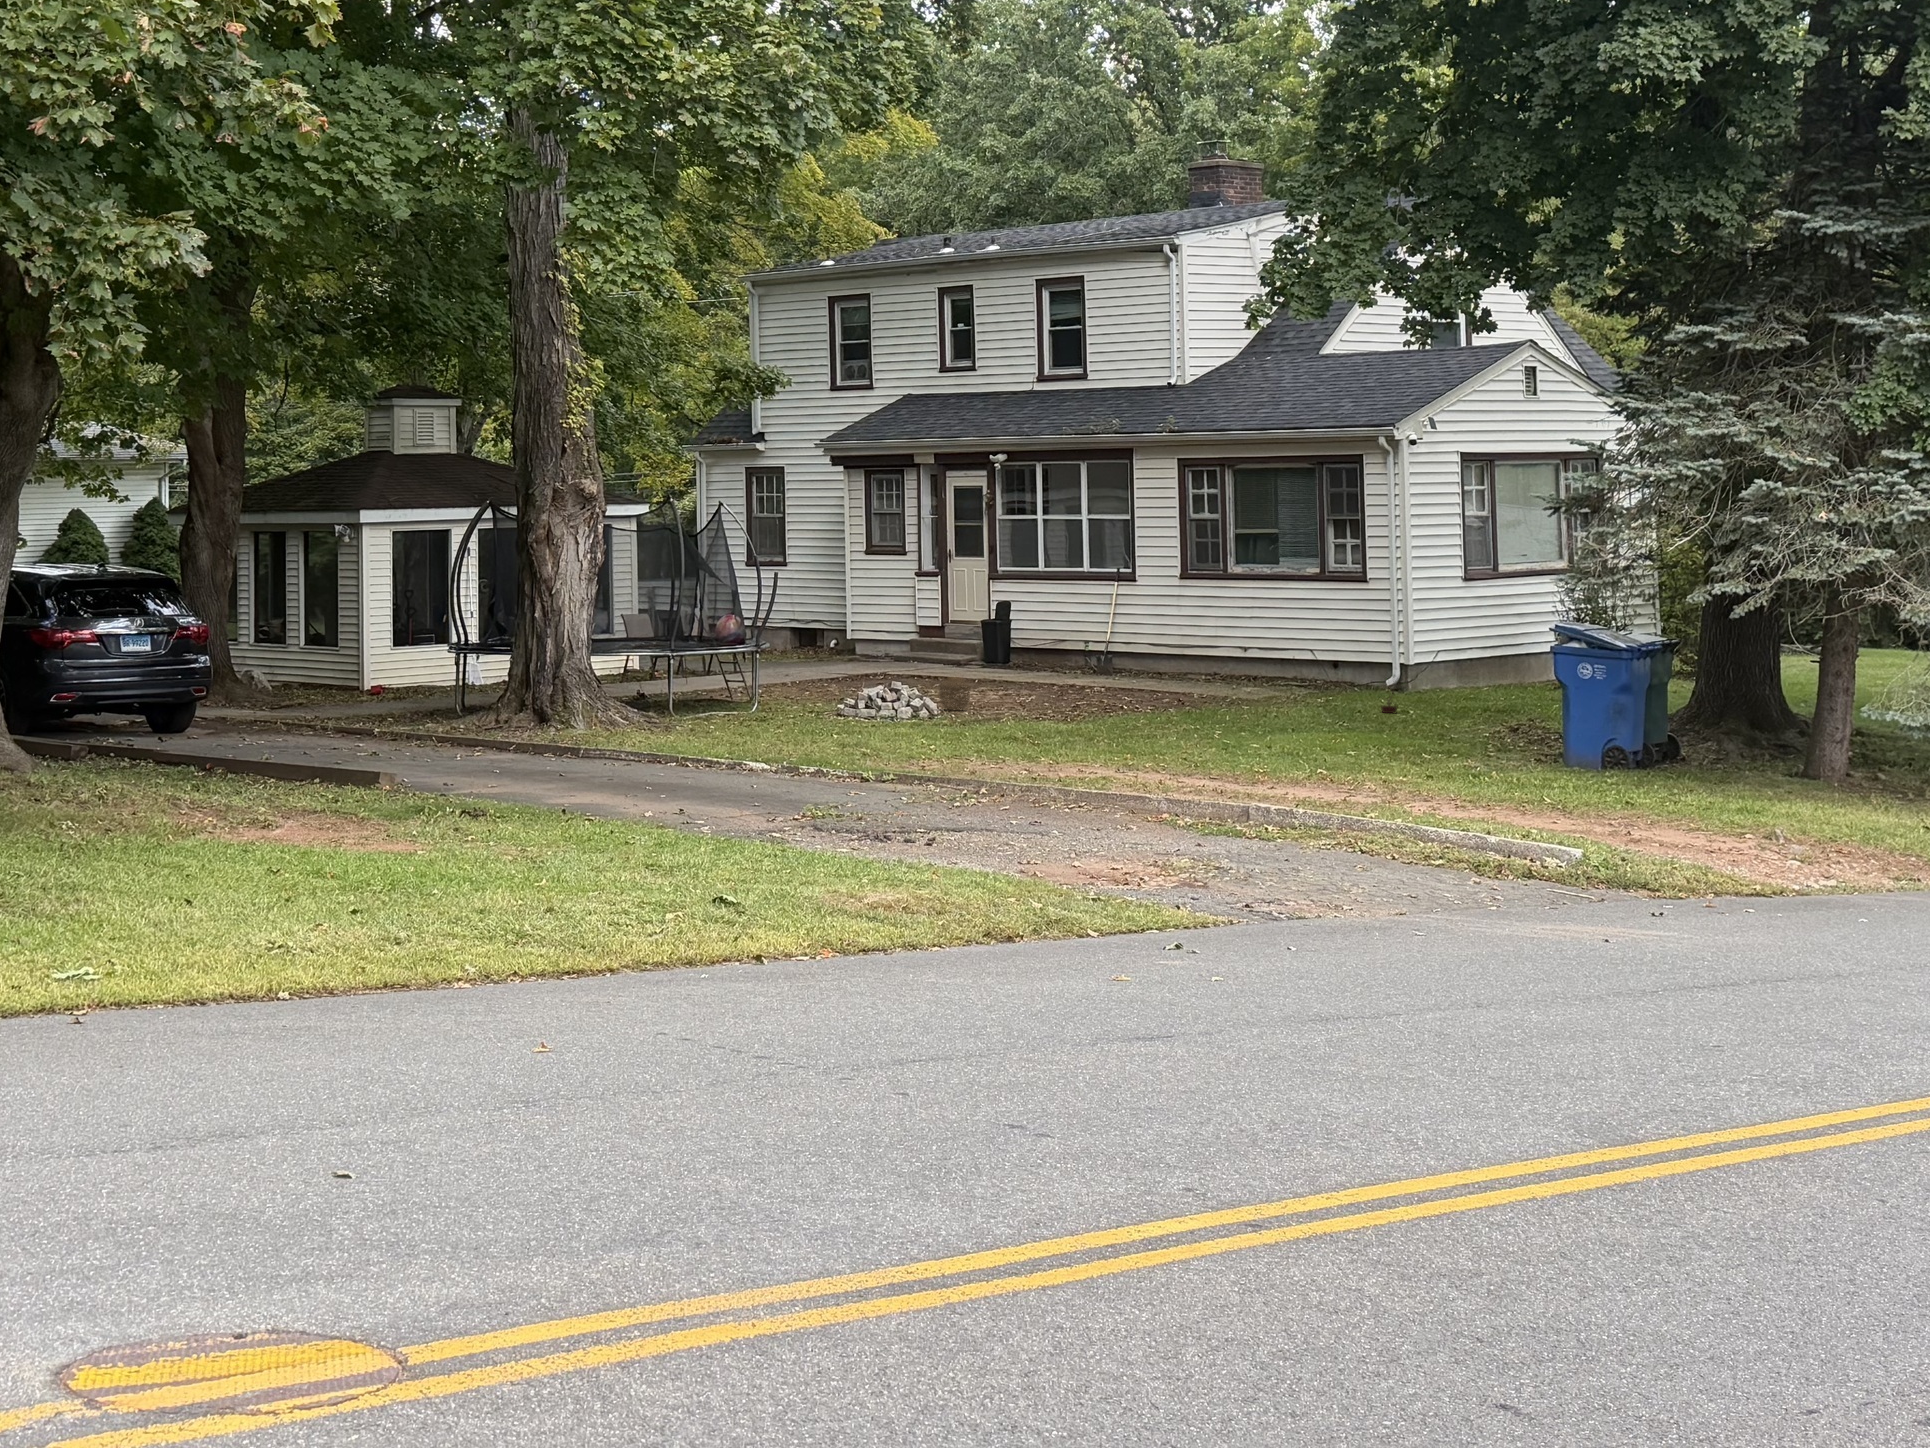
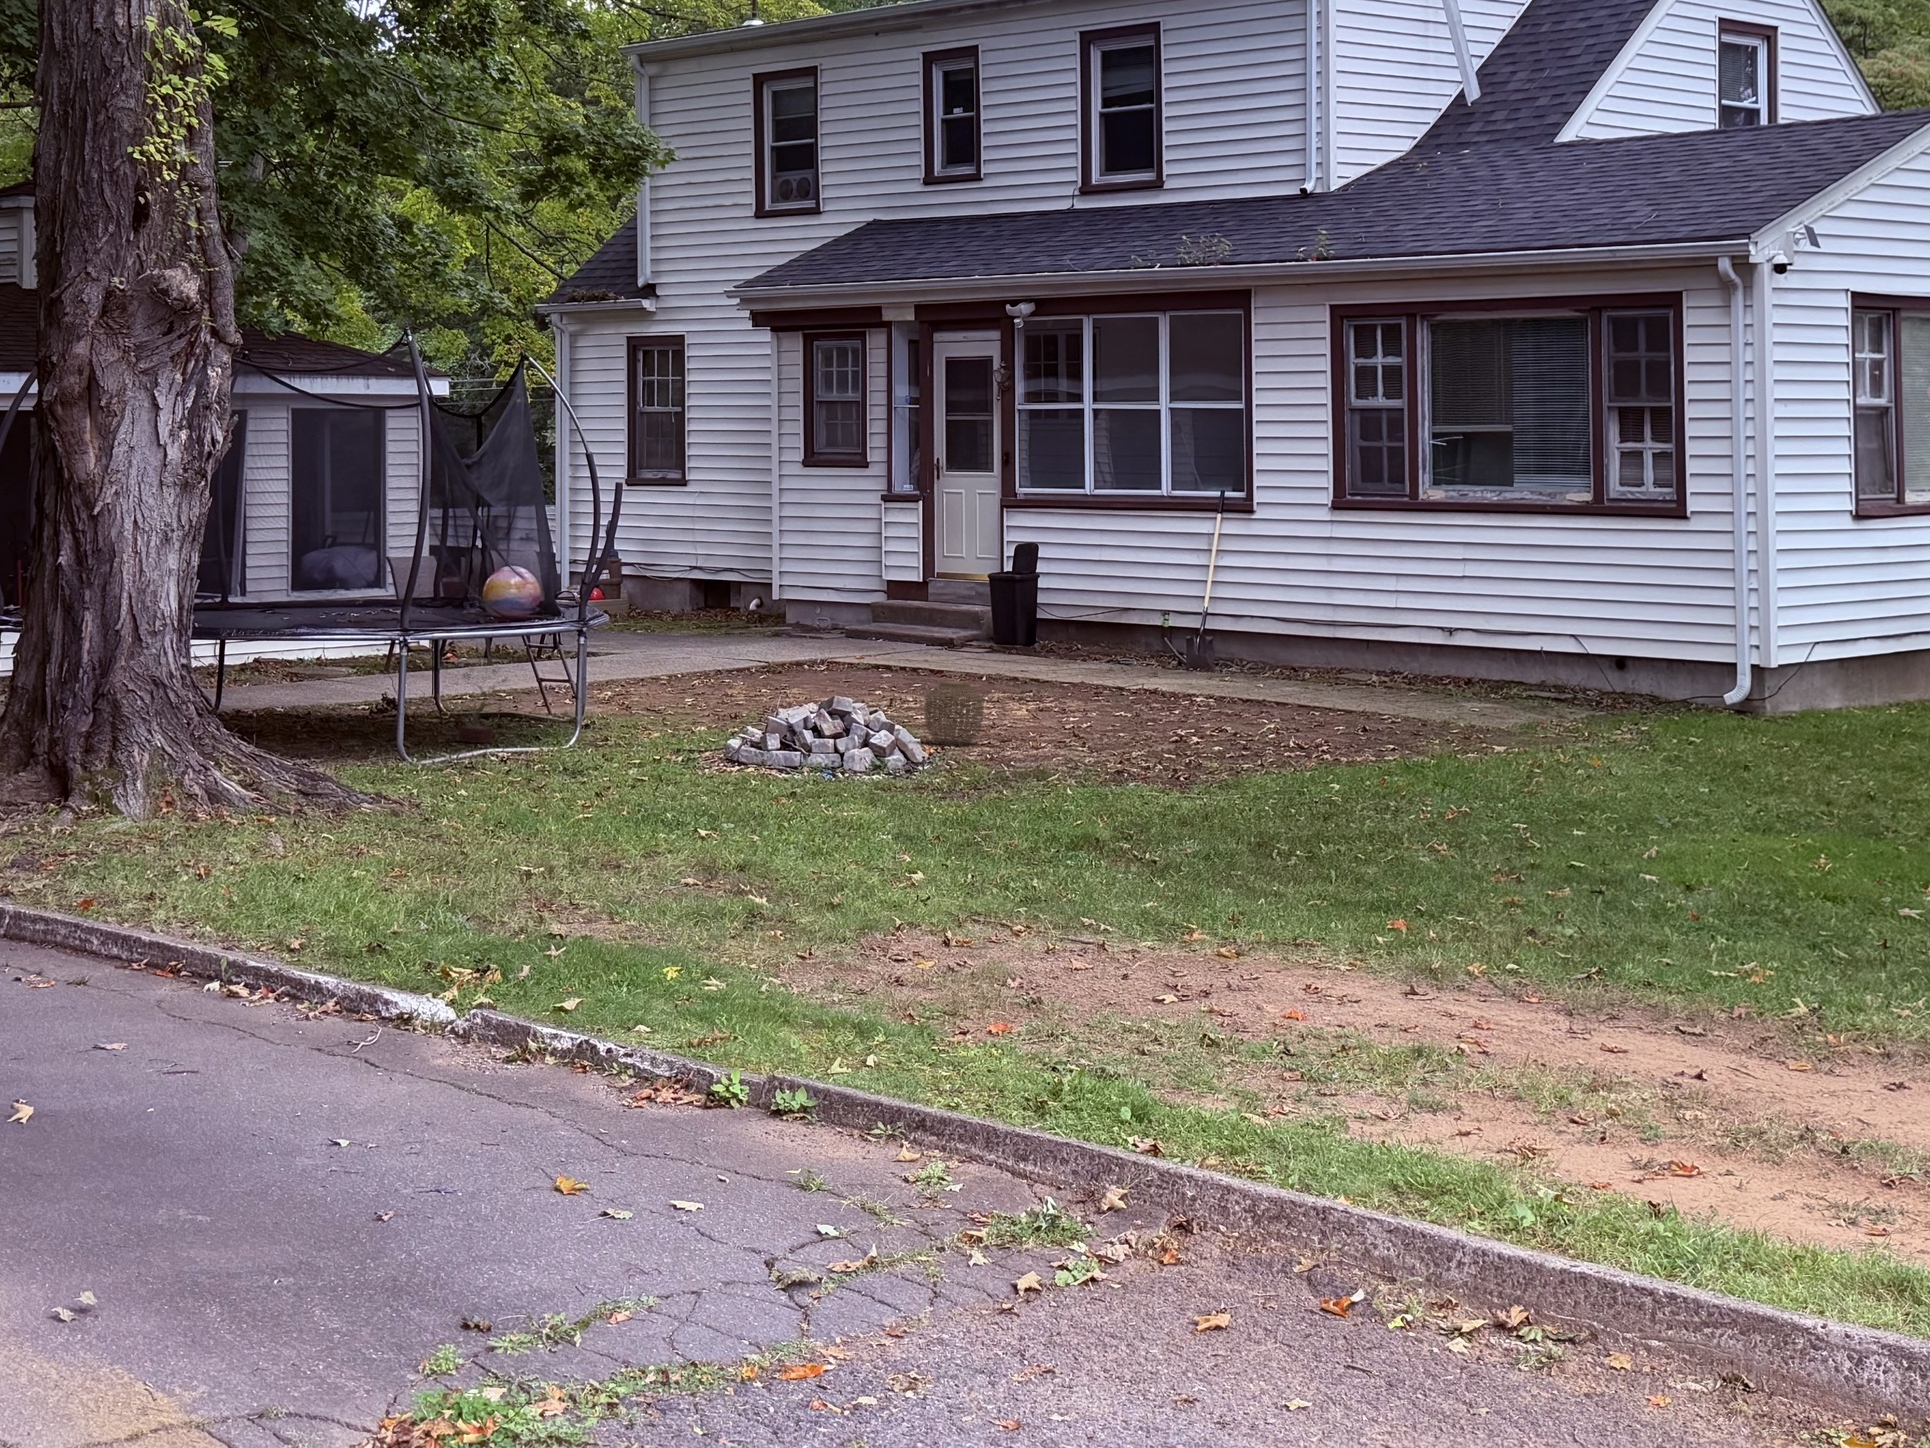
potted plant: present [1377,678,1406,713] -> present [456,659,506,743]

